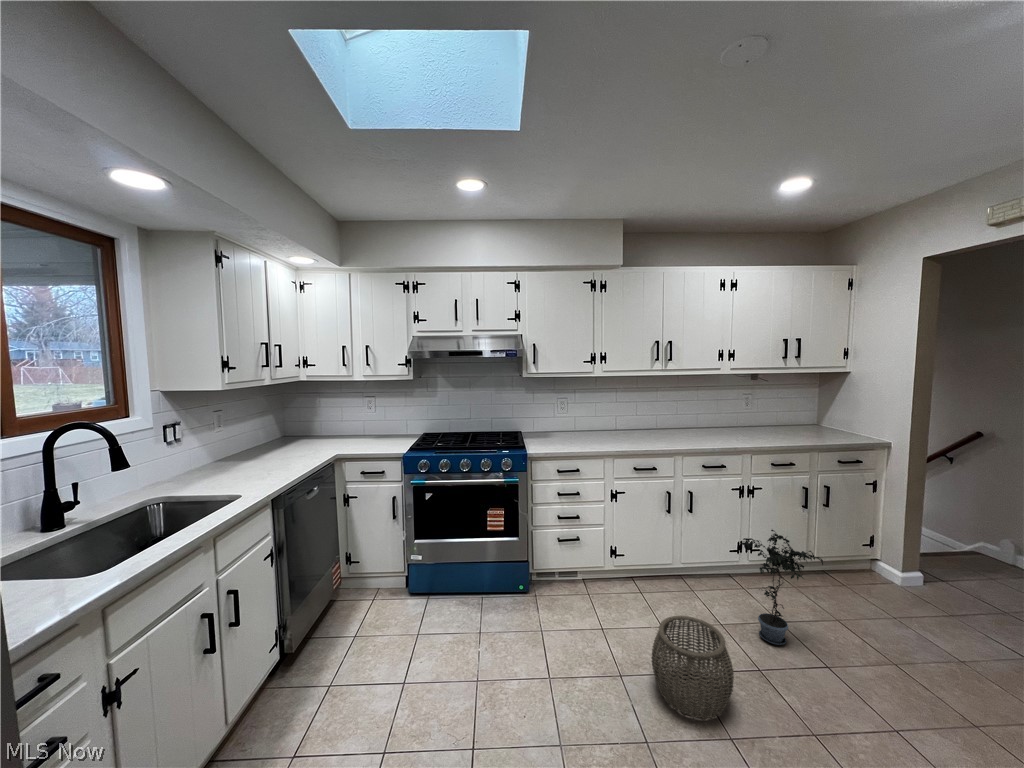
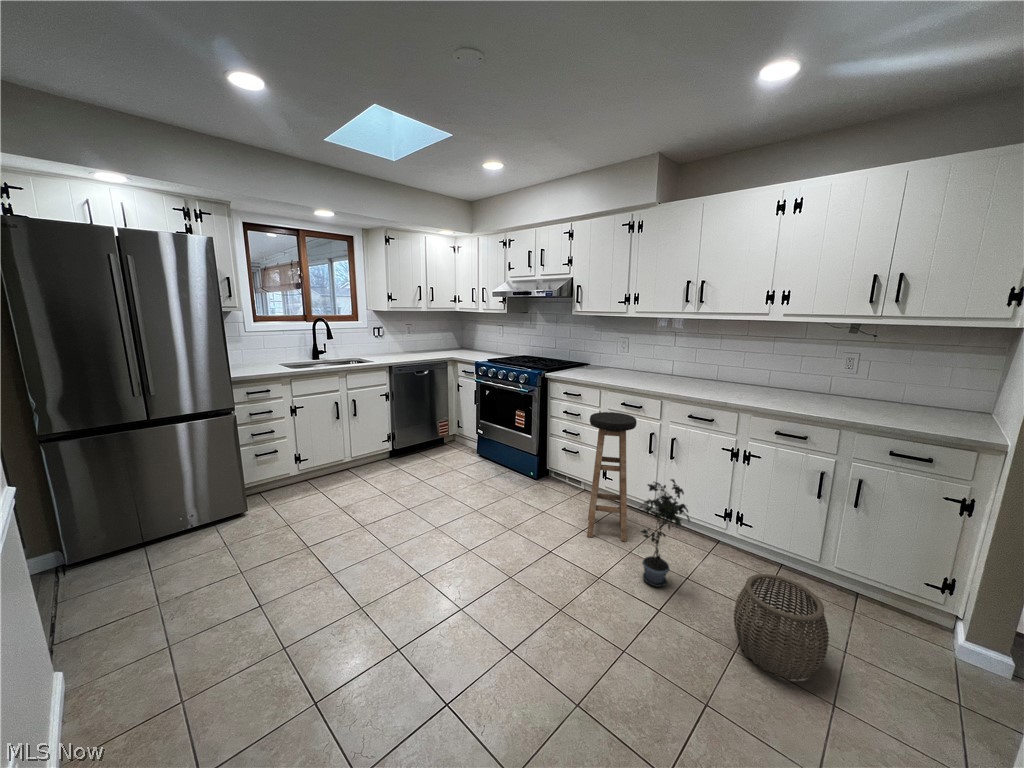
bar stool: none [637,478,698,630] -> present [587,412,637,542]
woven basket: present [651,616,734,720] -> present [733,574,829,680]

